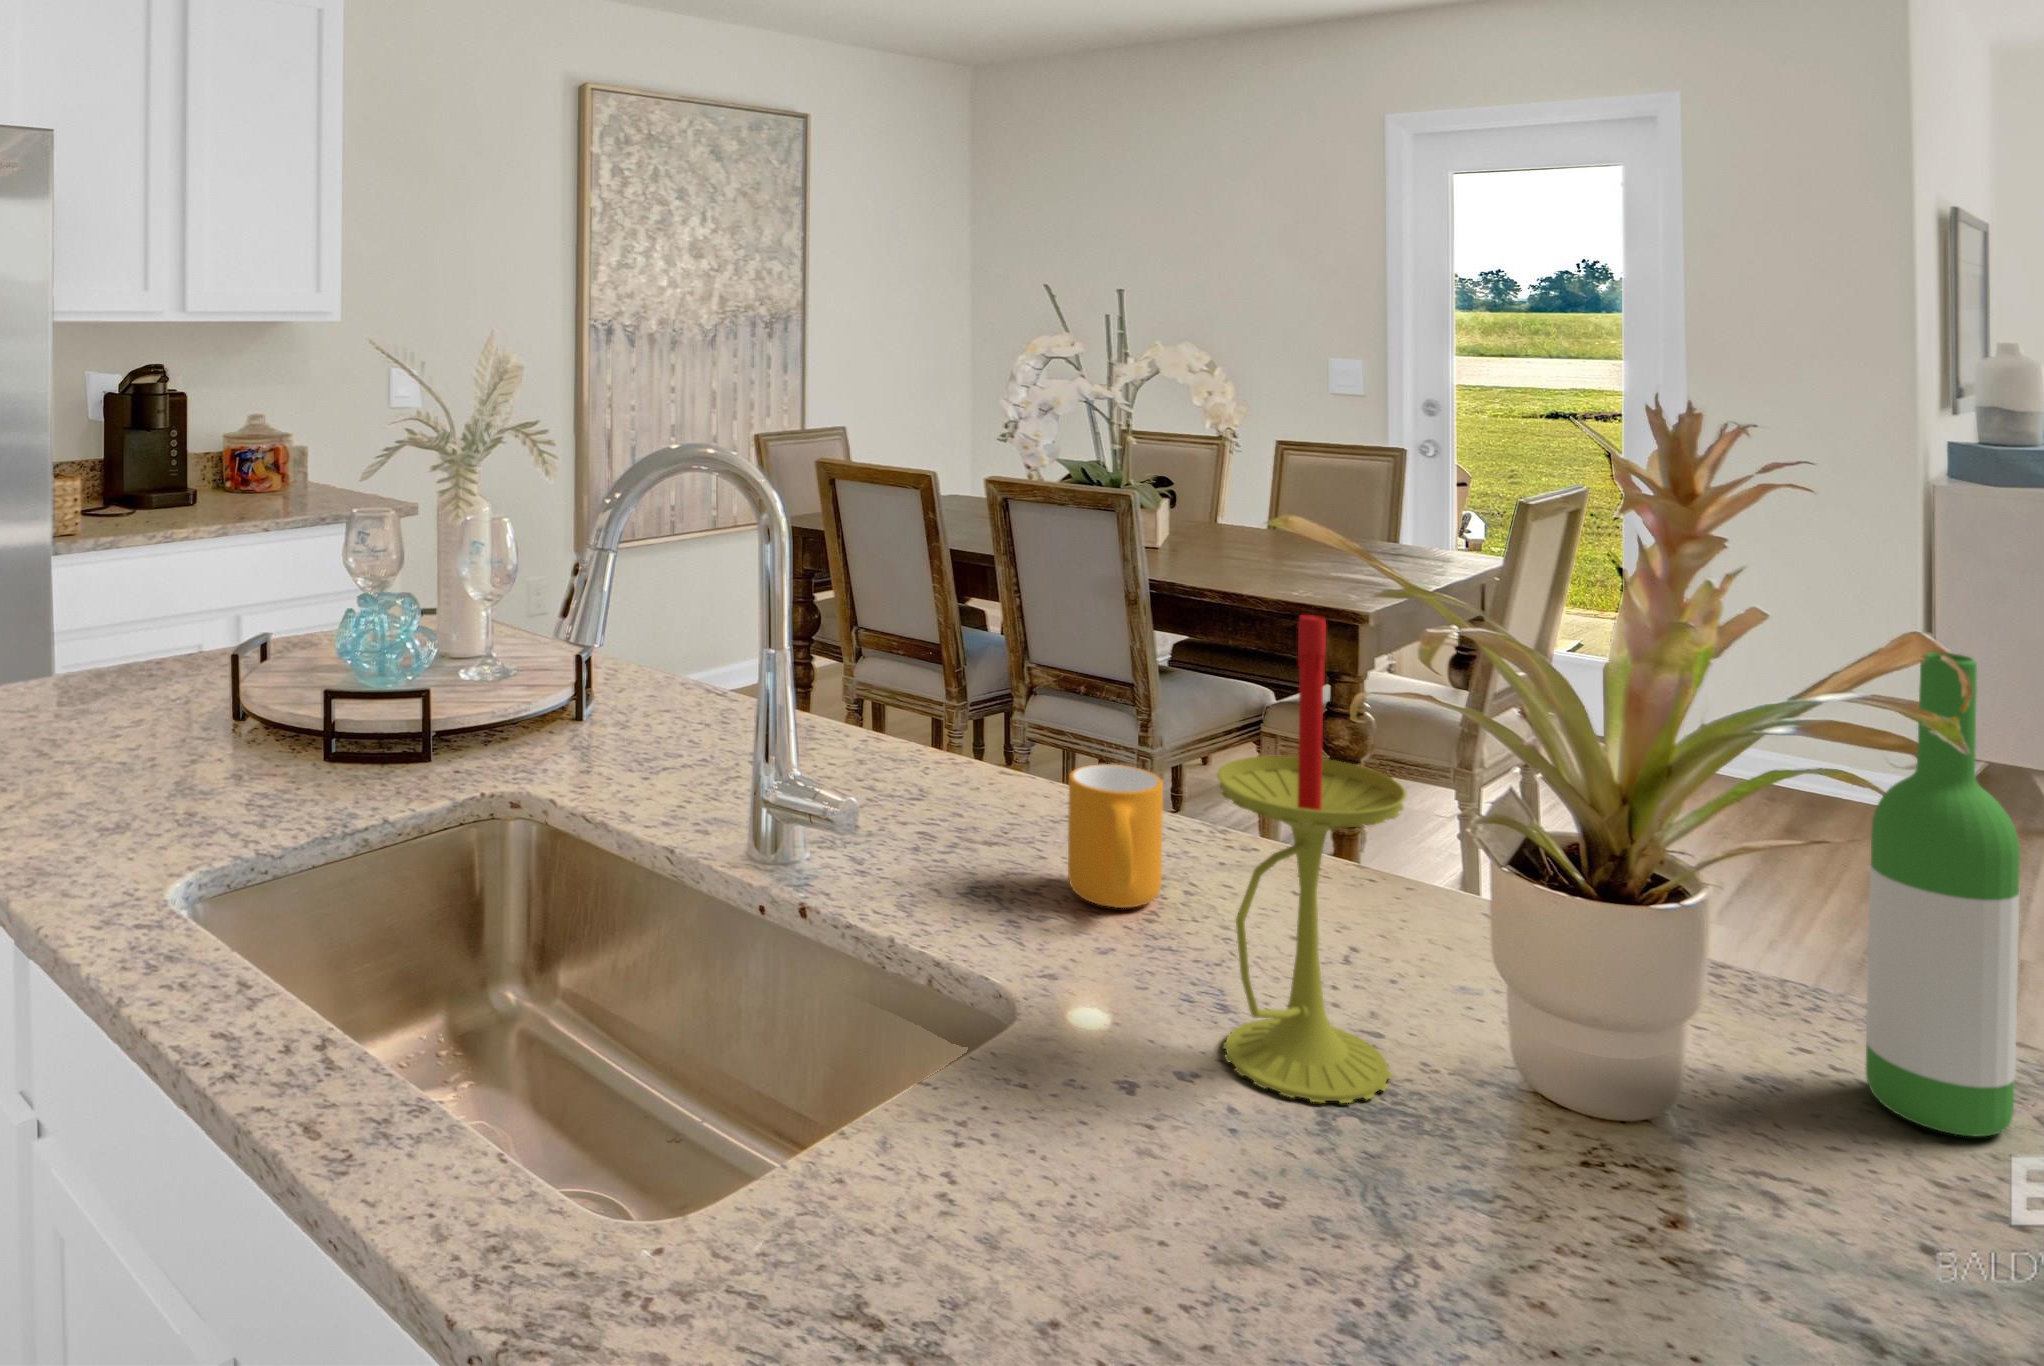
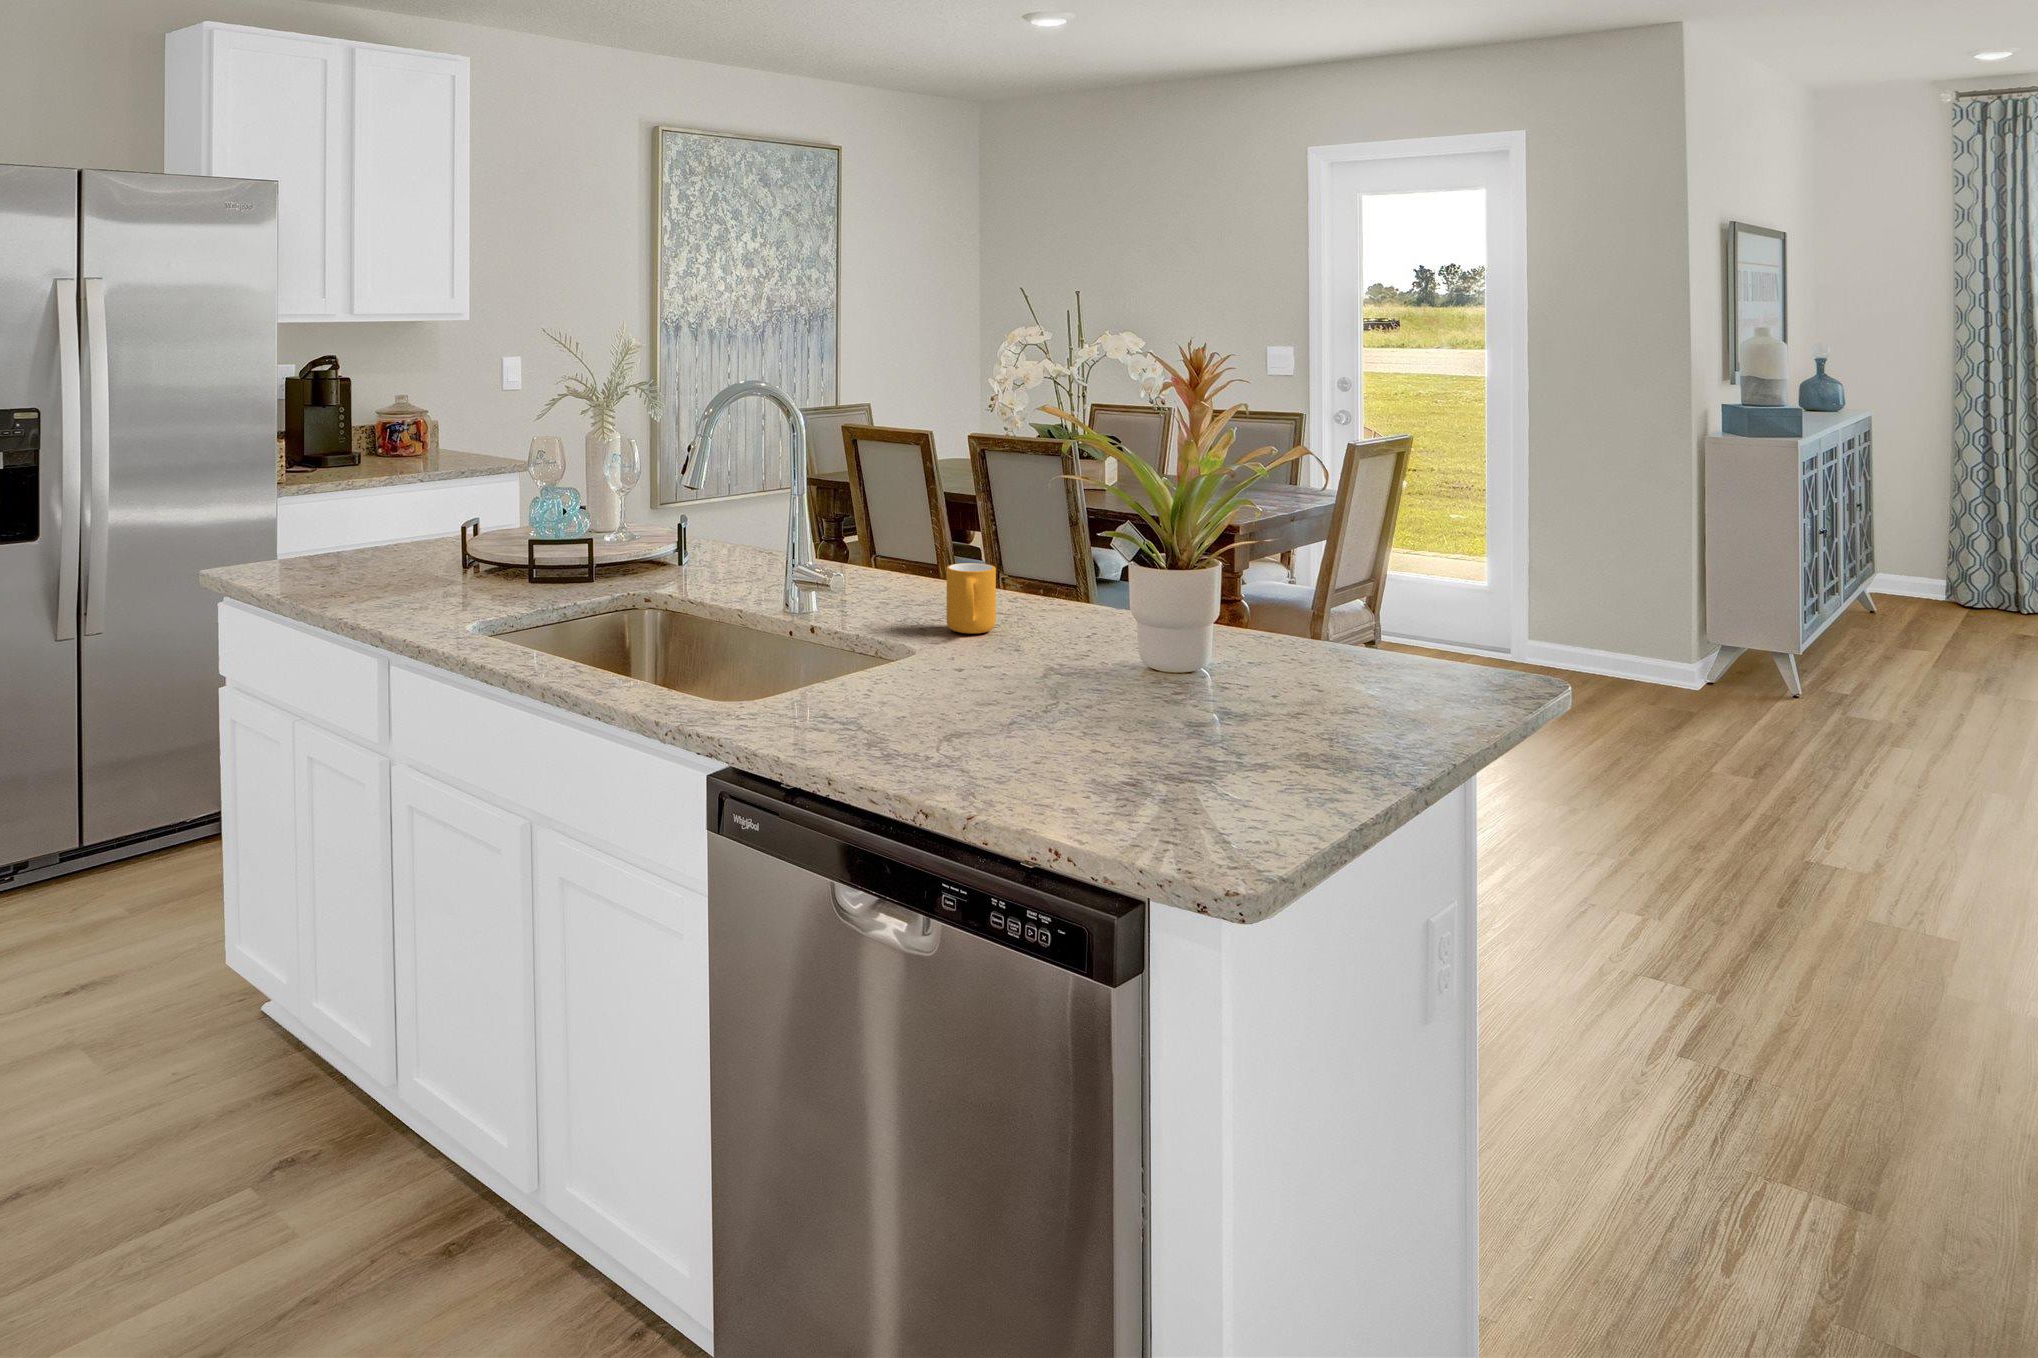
candle: present [1217,615,1407,1103] -> none [993,457,1078,684]
wine bottle: present [1866,652,2020,1136] -> none [1285,473,1341,687]

